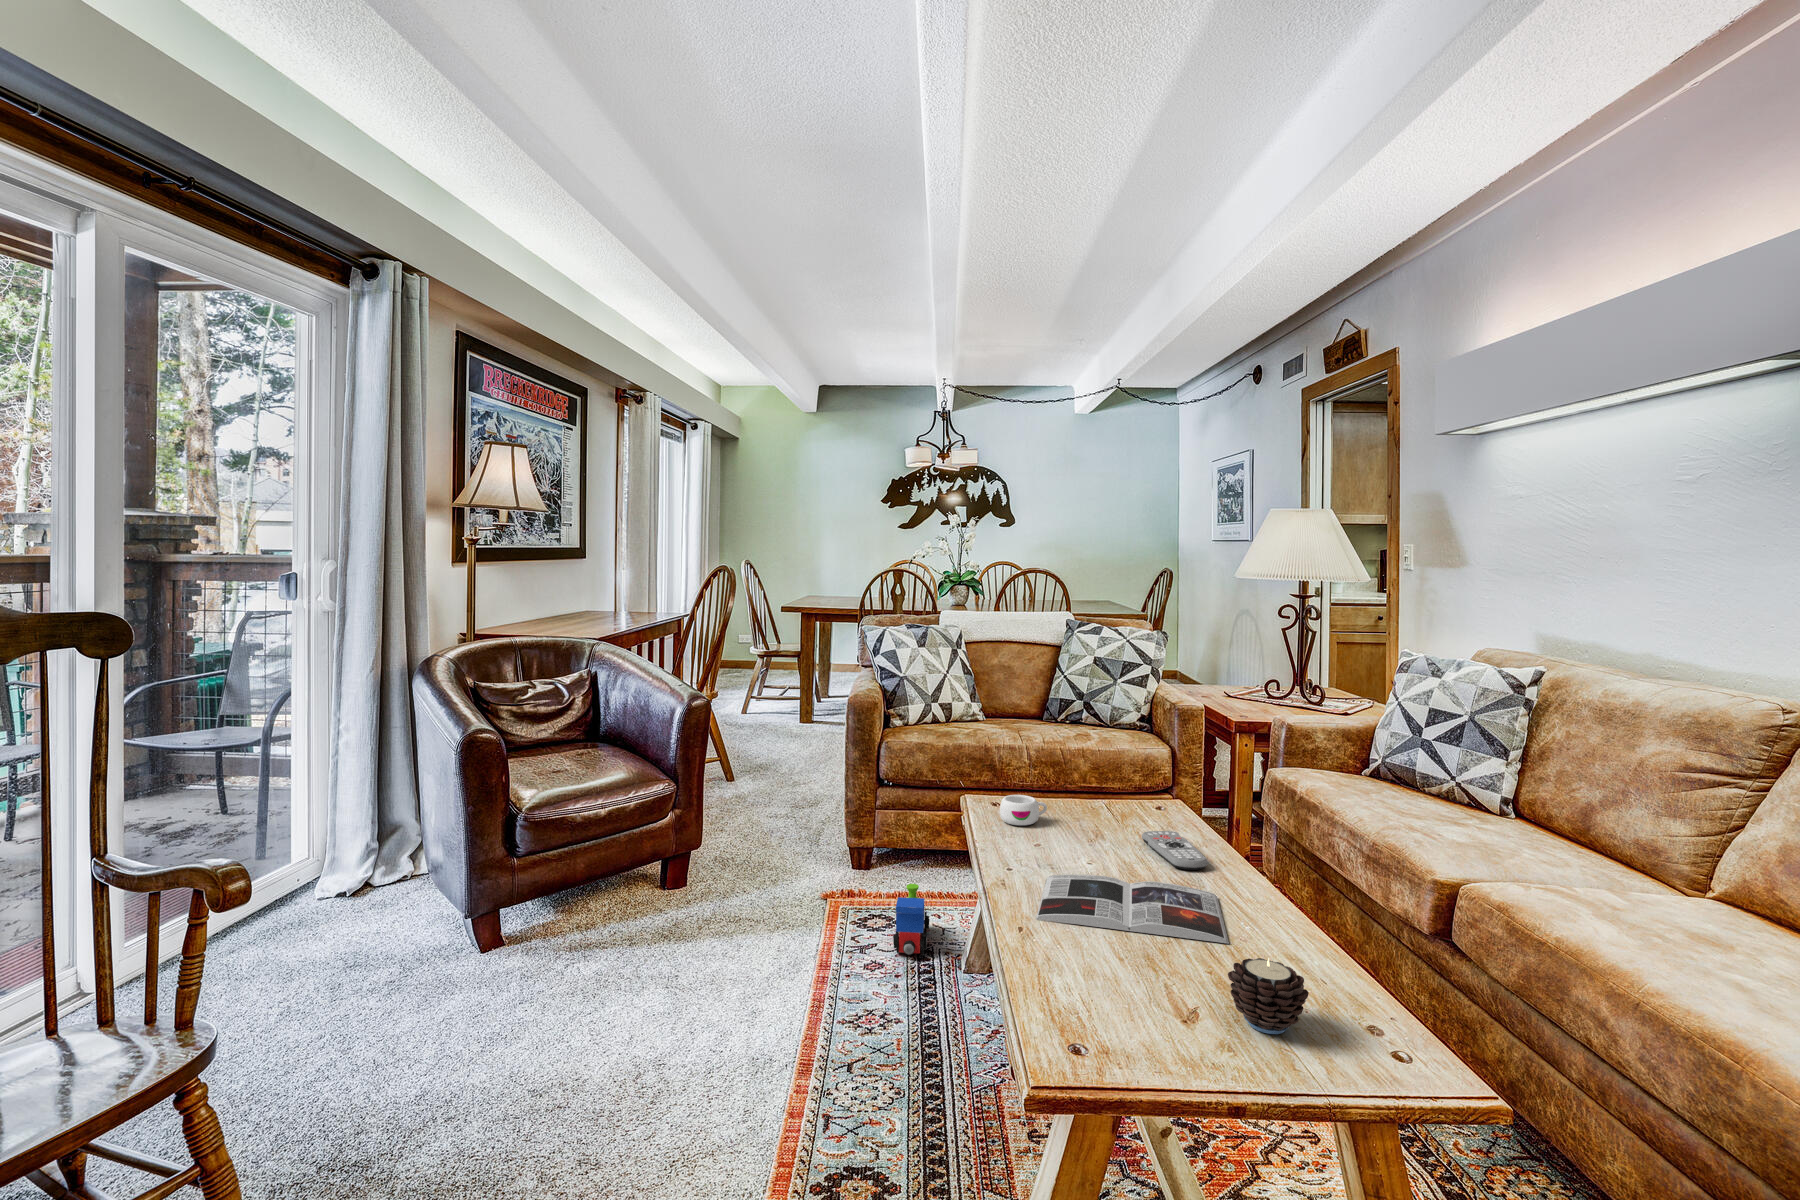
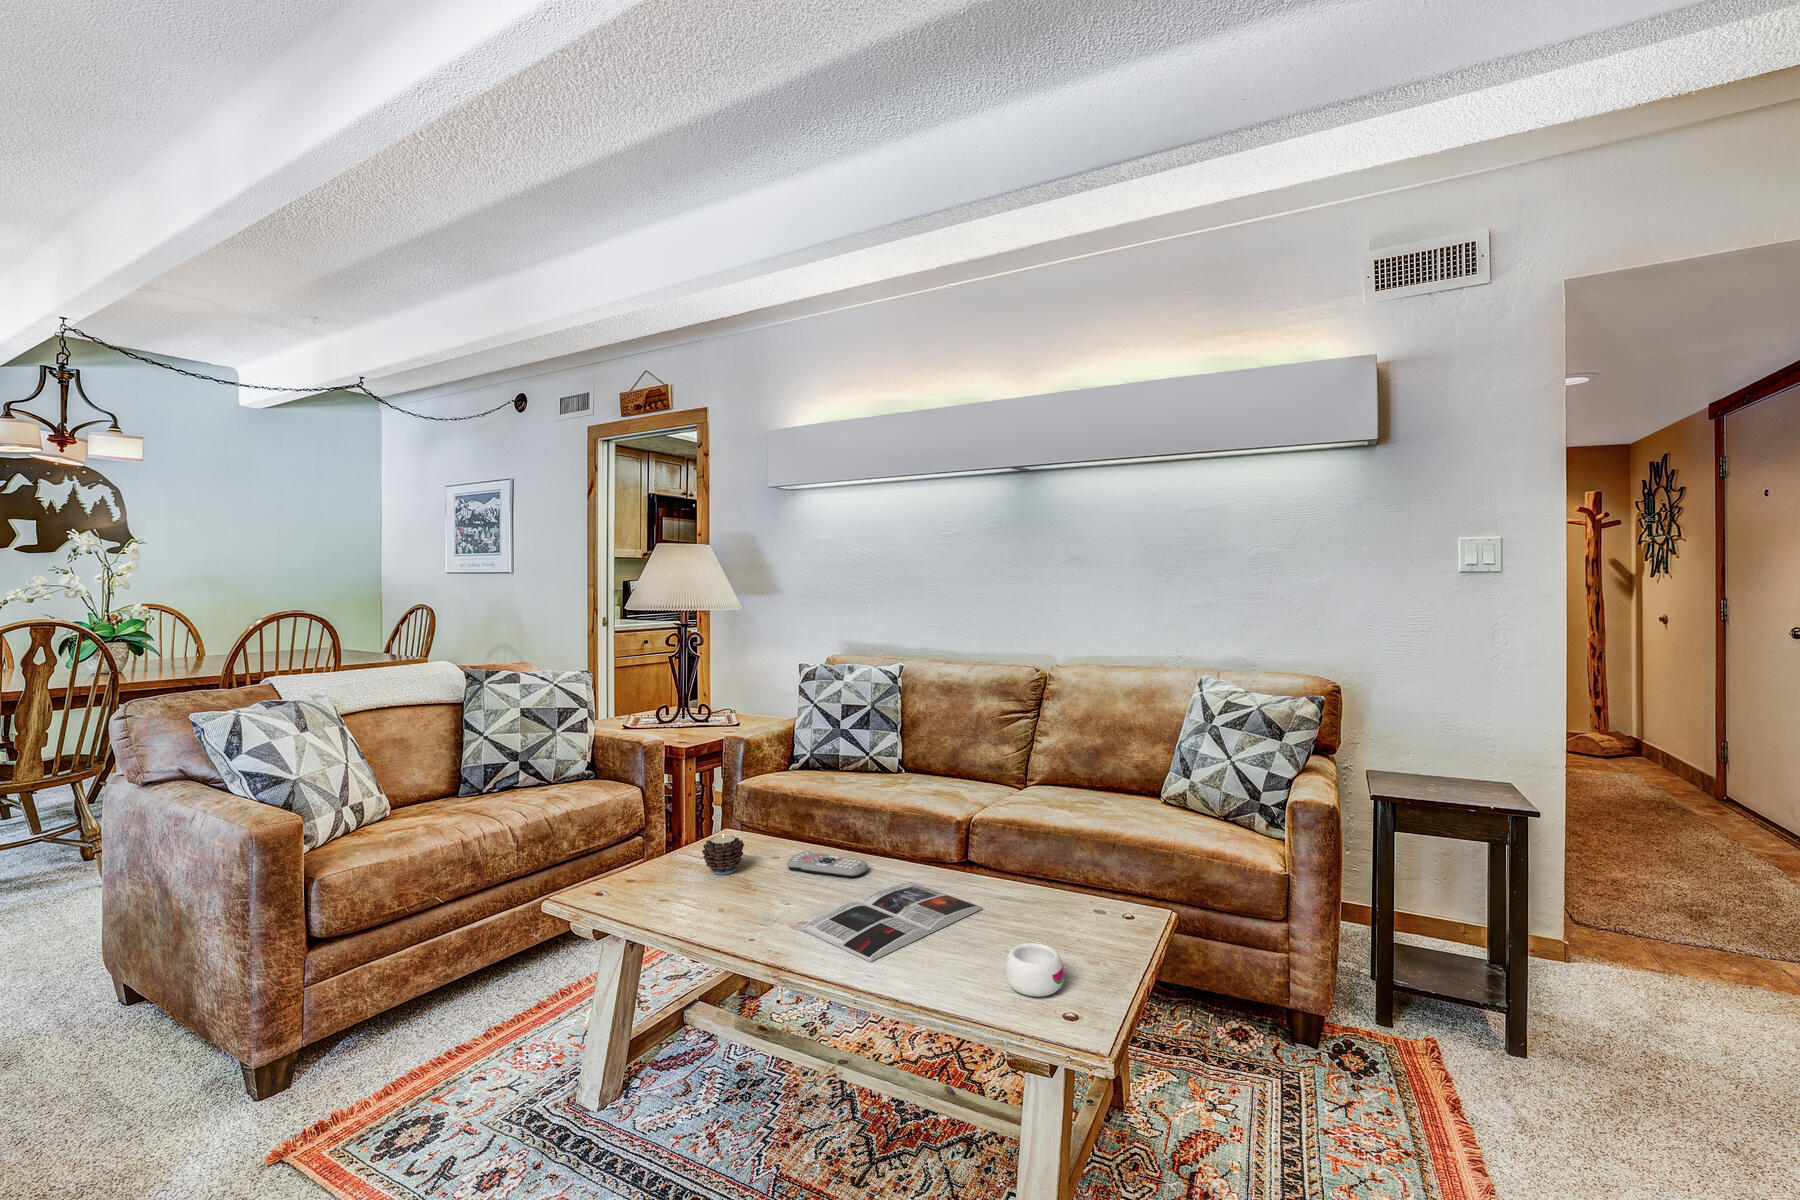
mug: present [1000,795,1047,825] -> present [1006,943,1063,997]
toy train: present [893,884,929,955] -> none [457,1042,541,1142]
candle: present [1228,958,1309,1034] -> present [702,834,744,875]

